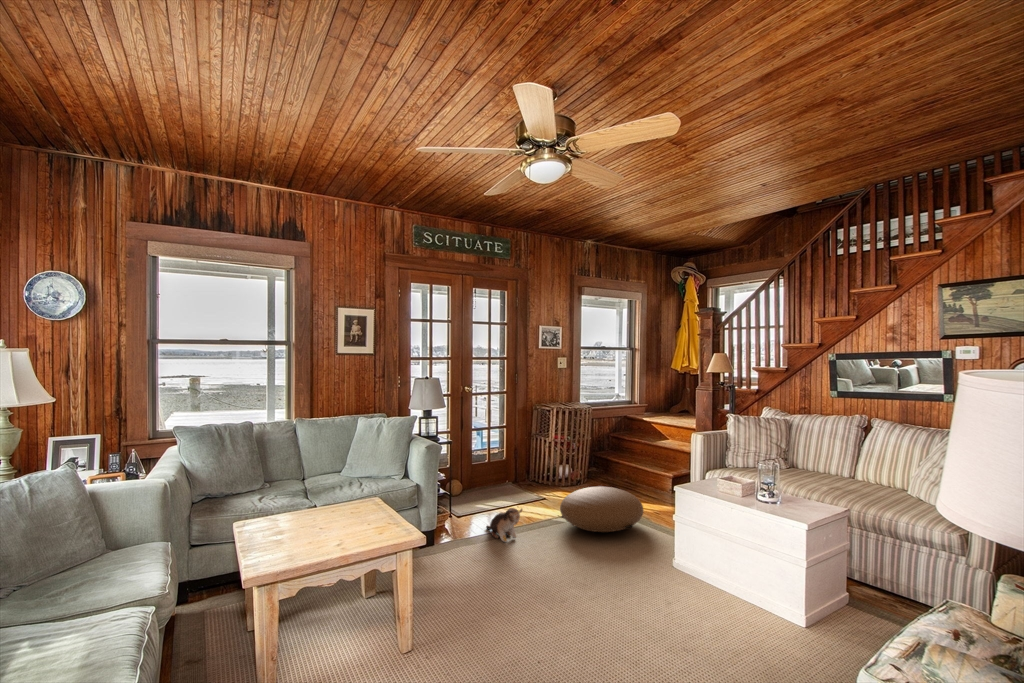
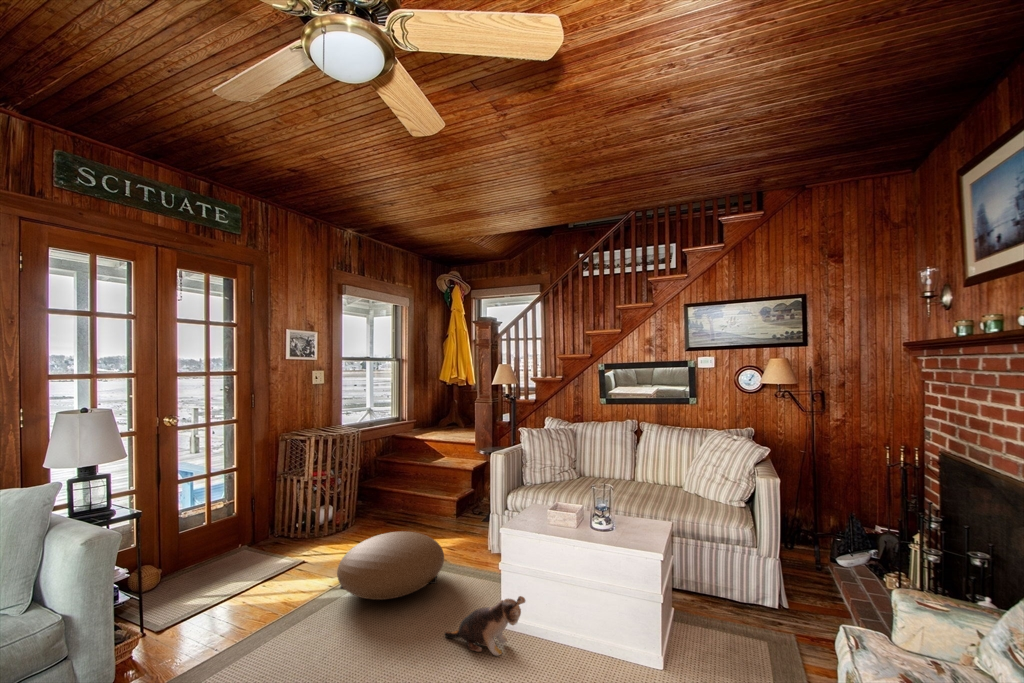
plush toy: present [486,508,522,542] -> present [444,596,525,656]

